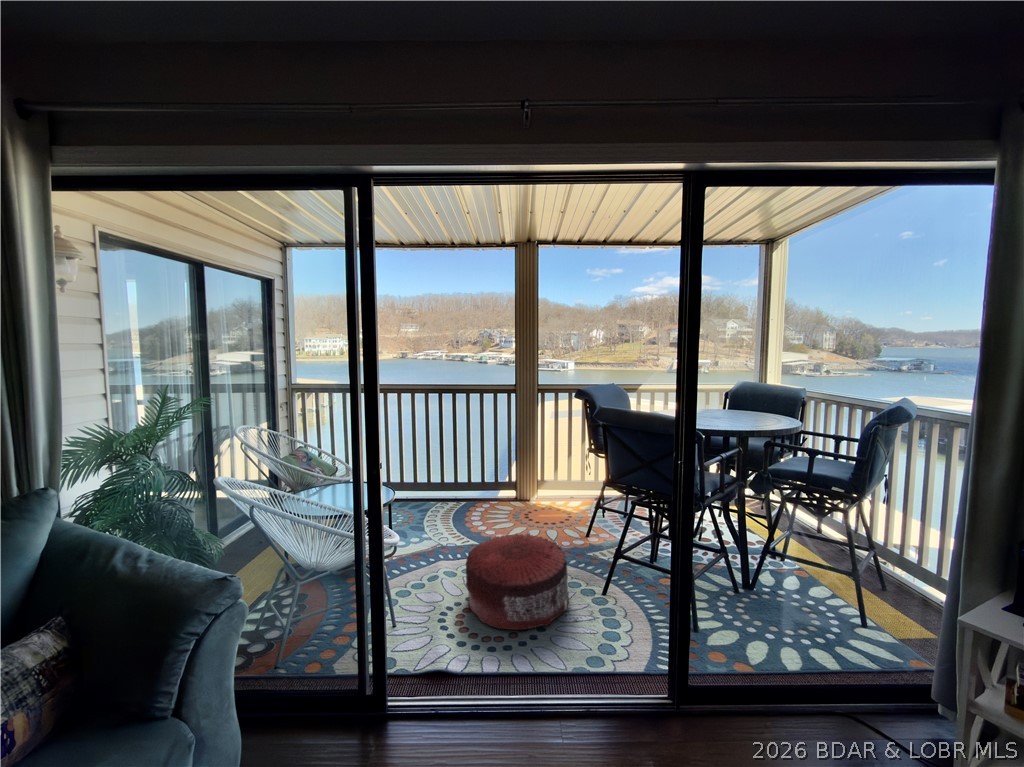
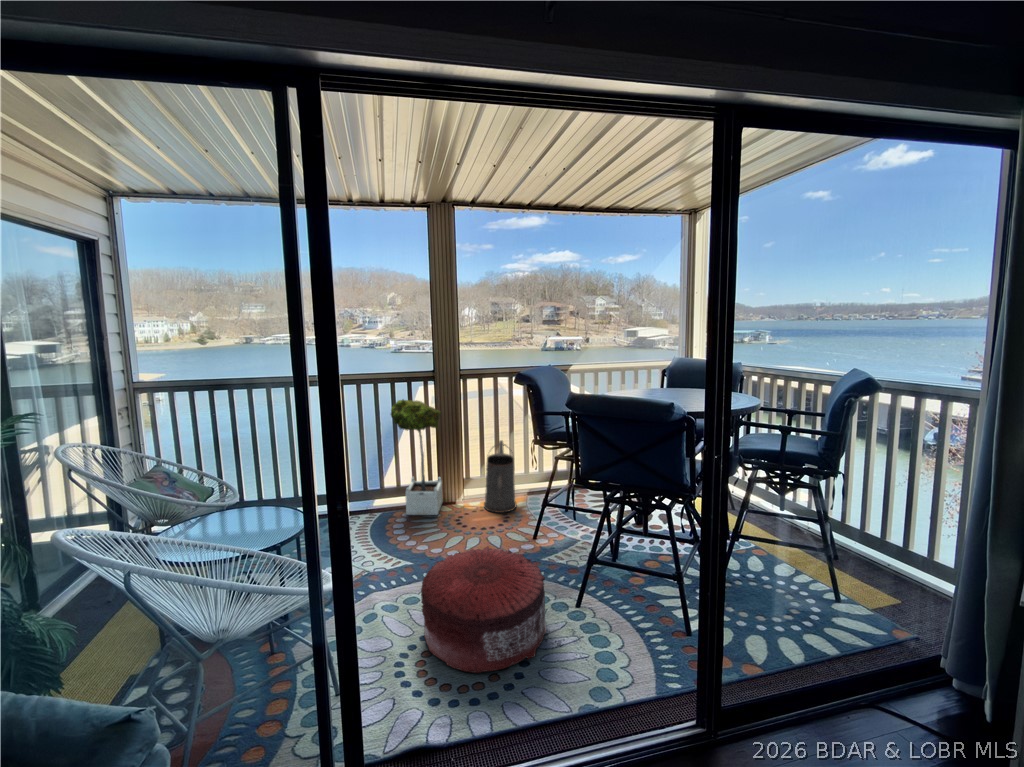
potted tree: none [475,409,518,509] -> present [391,399,442,515]
watering can: none [552,449,581,512] -> present [484,440,516,513]

